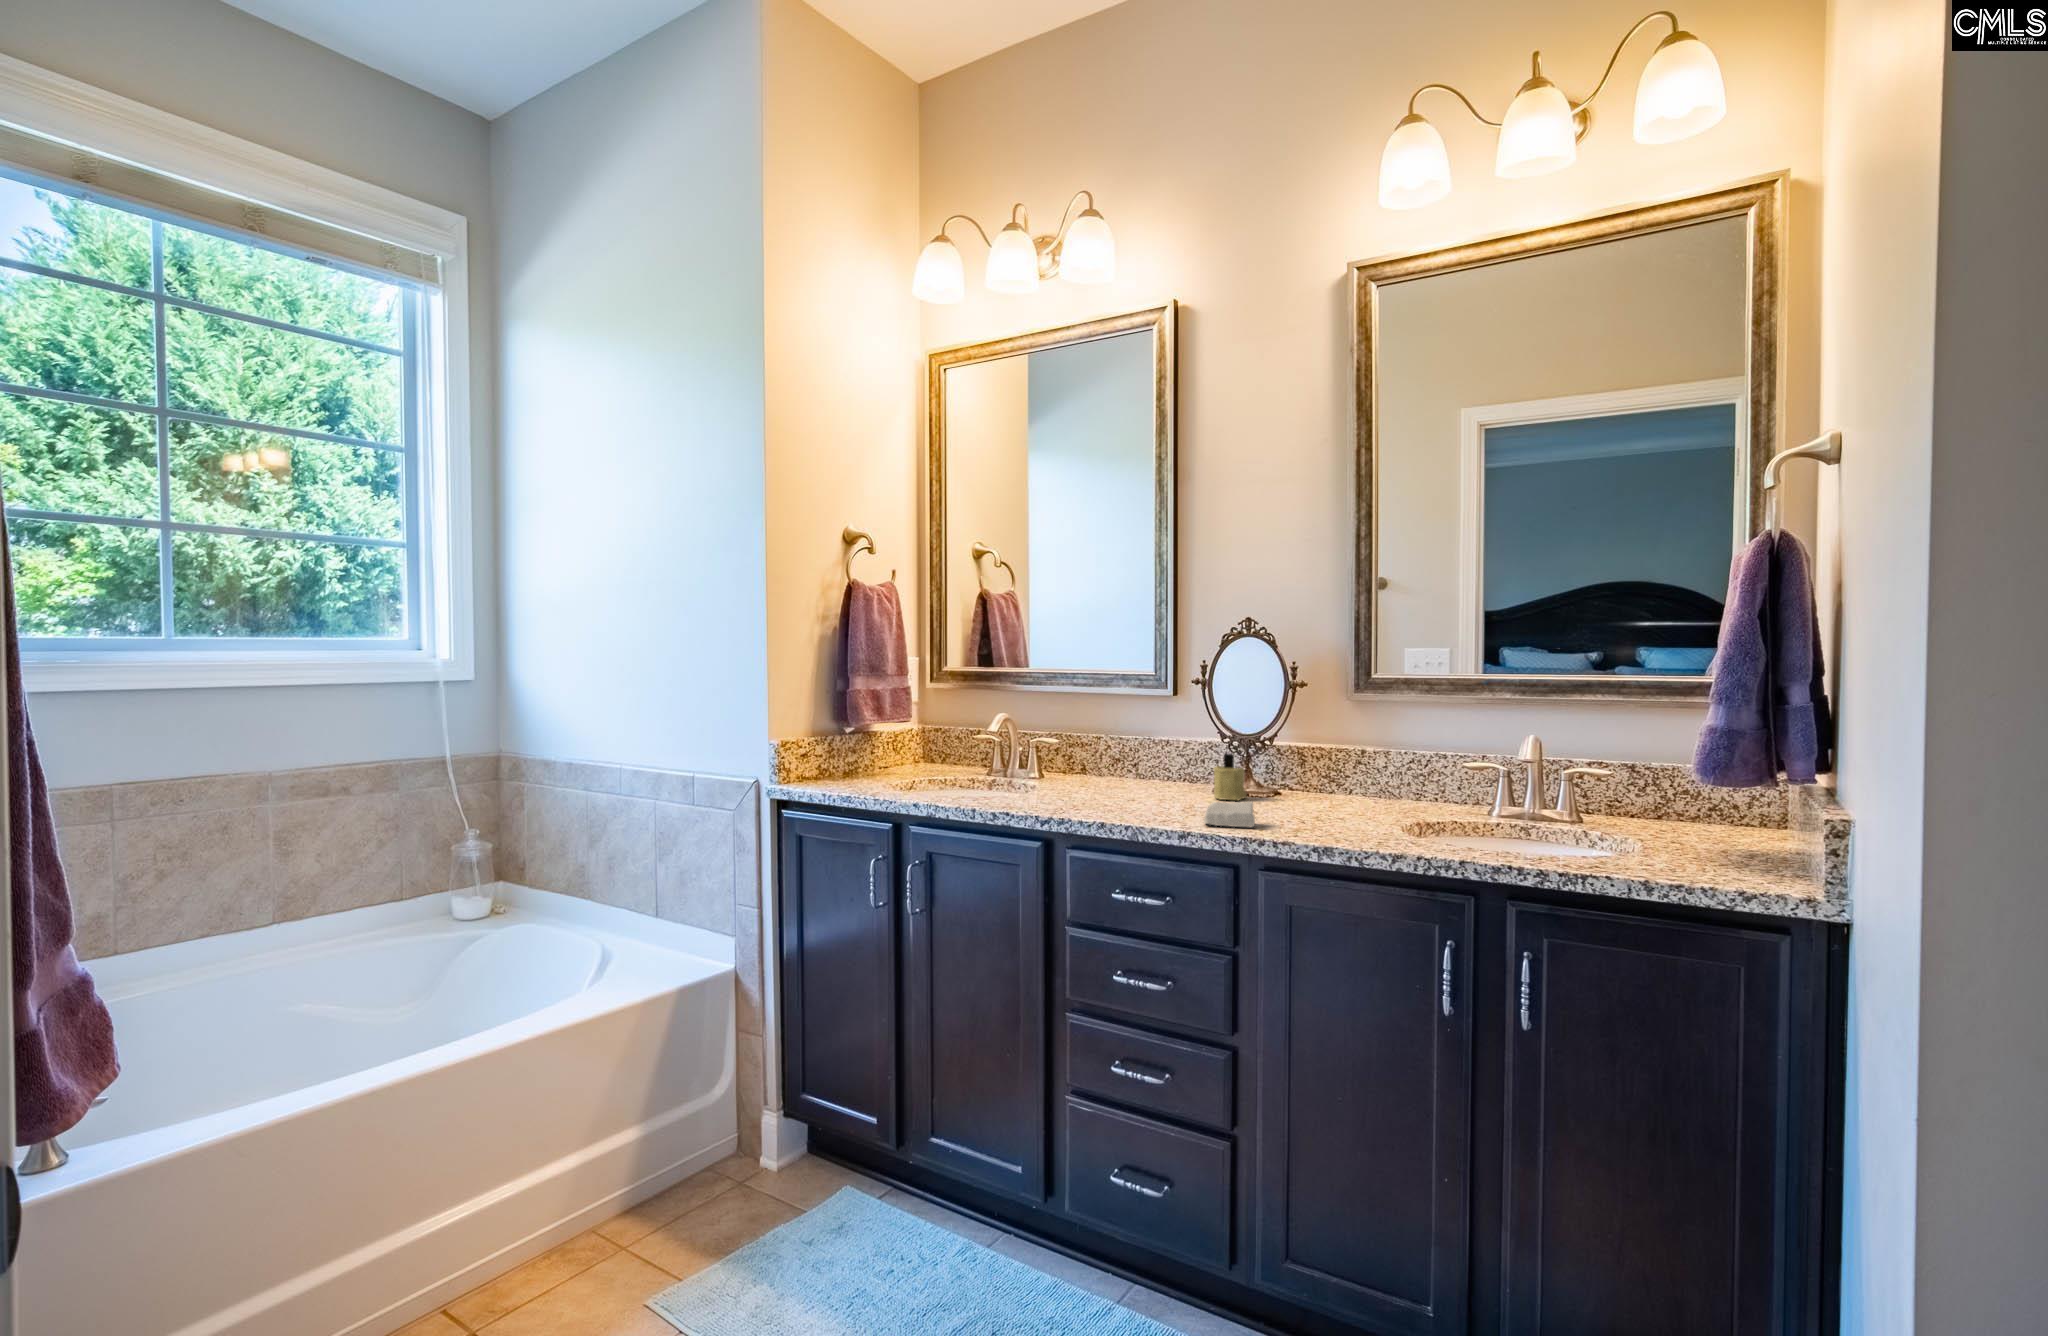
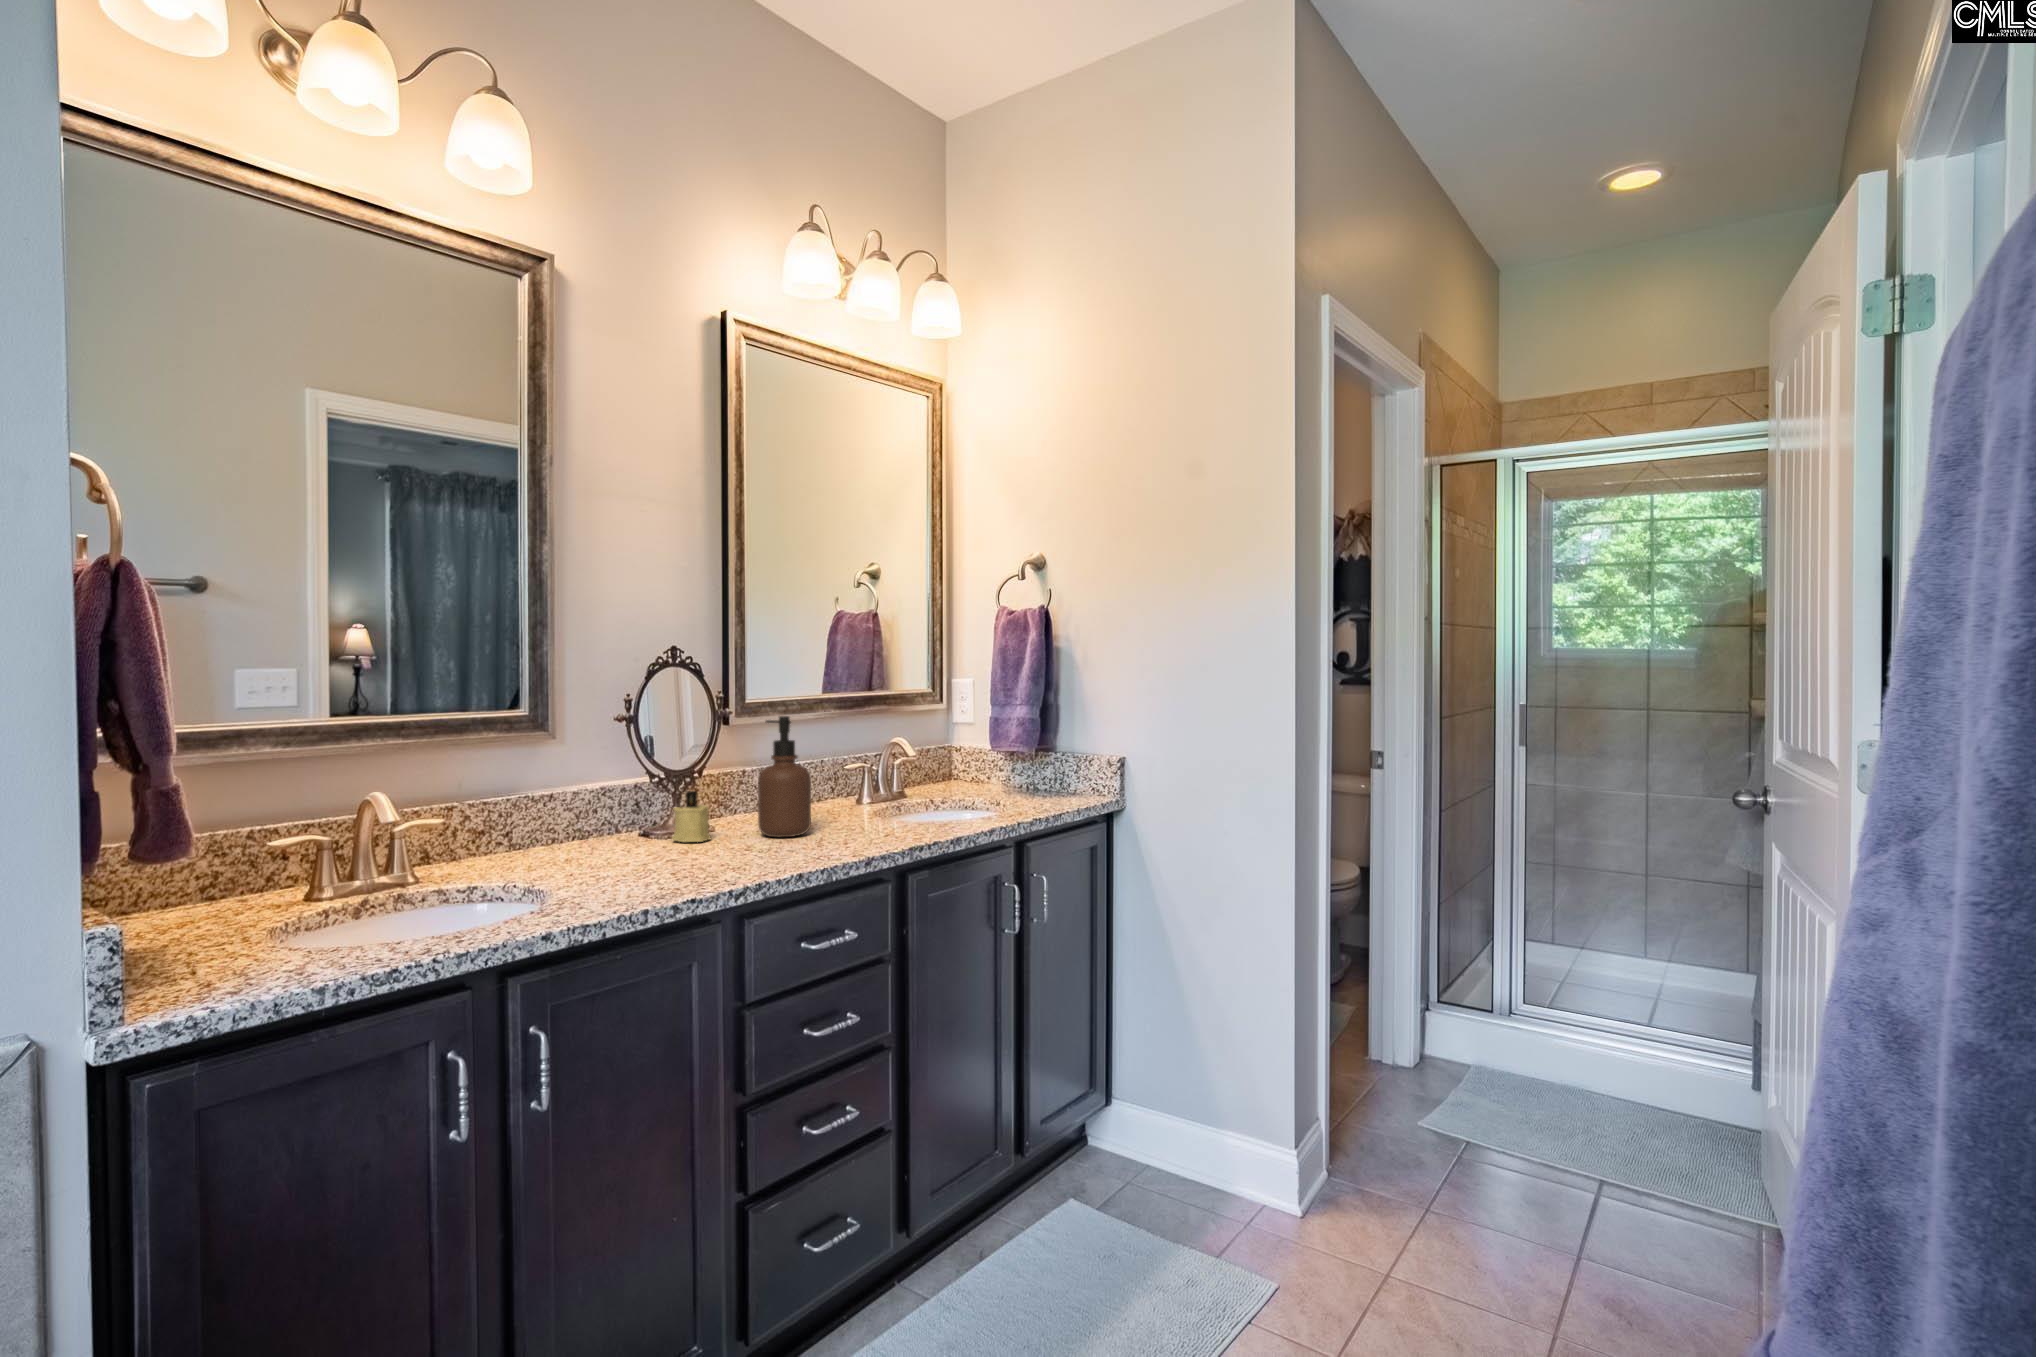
soap dispenser: none [1254,690,1308,814] -> present [758,716,811,837]
soap bar: present [1204,801,1255,827] -> none [829,821,871,849]

